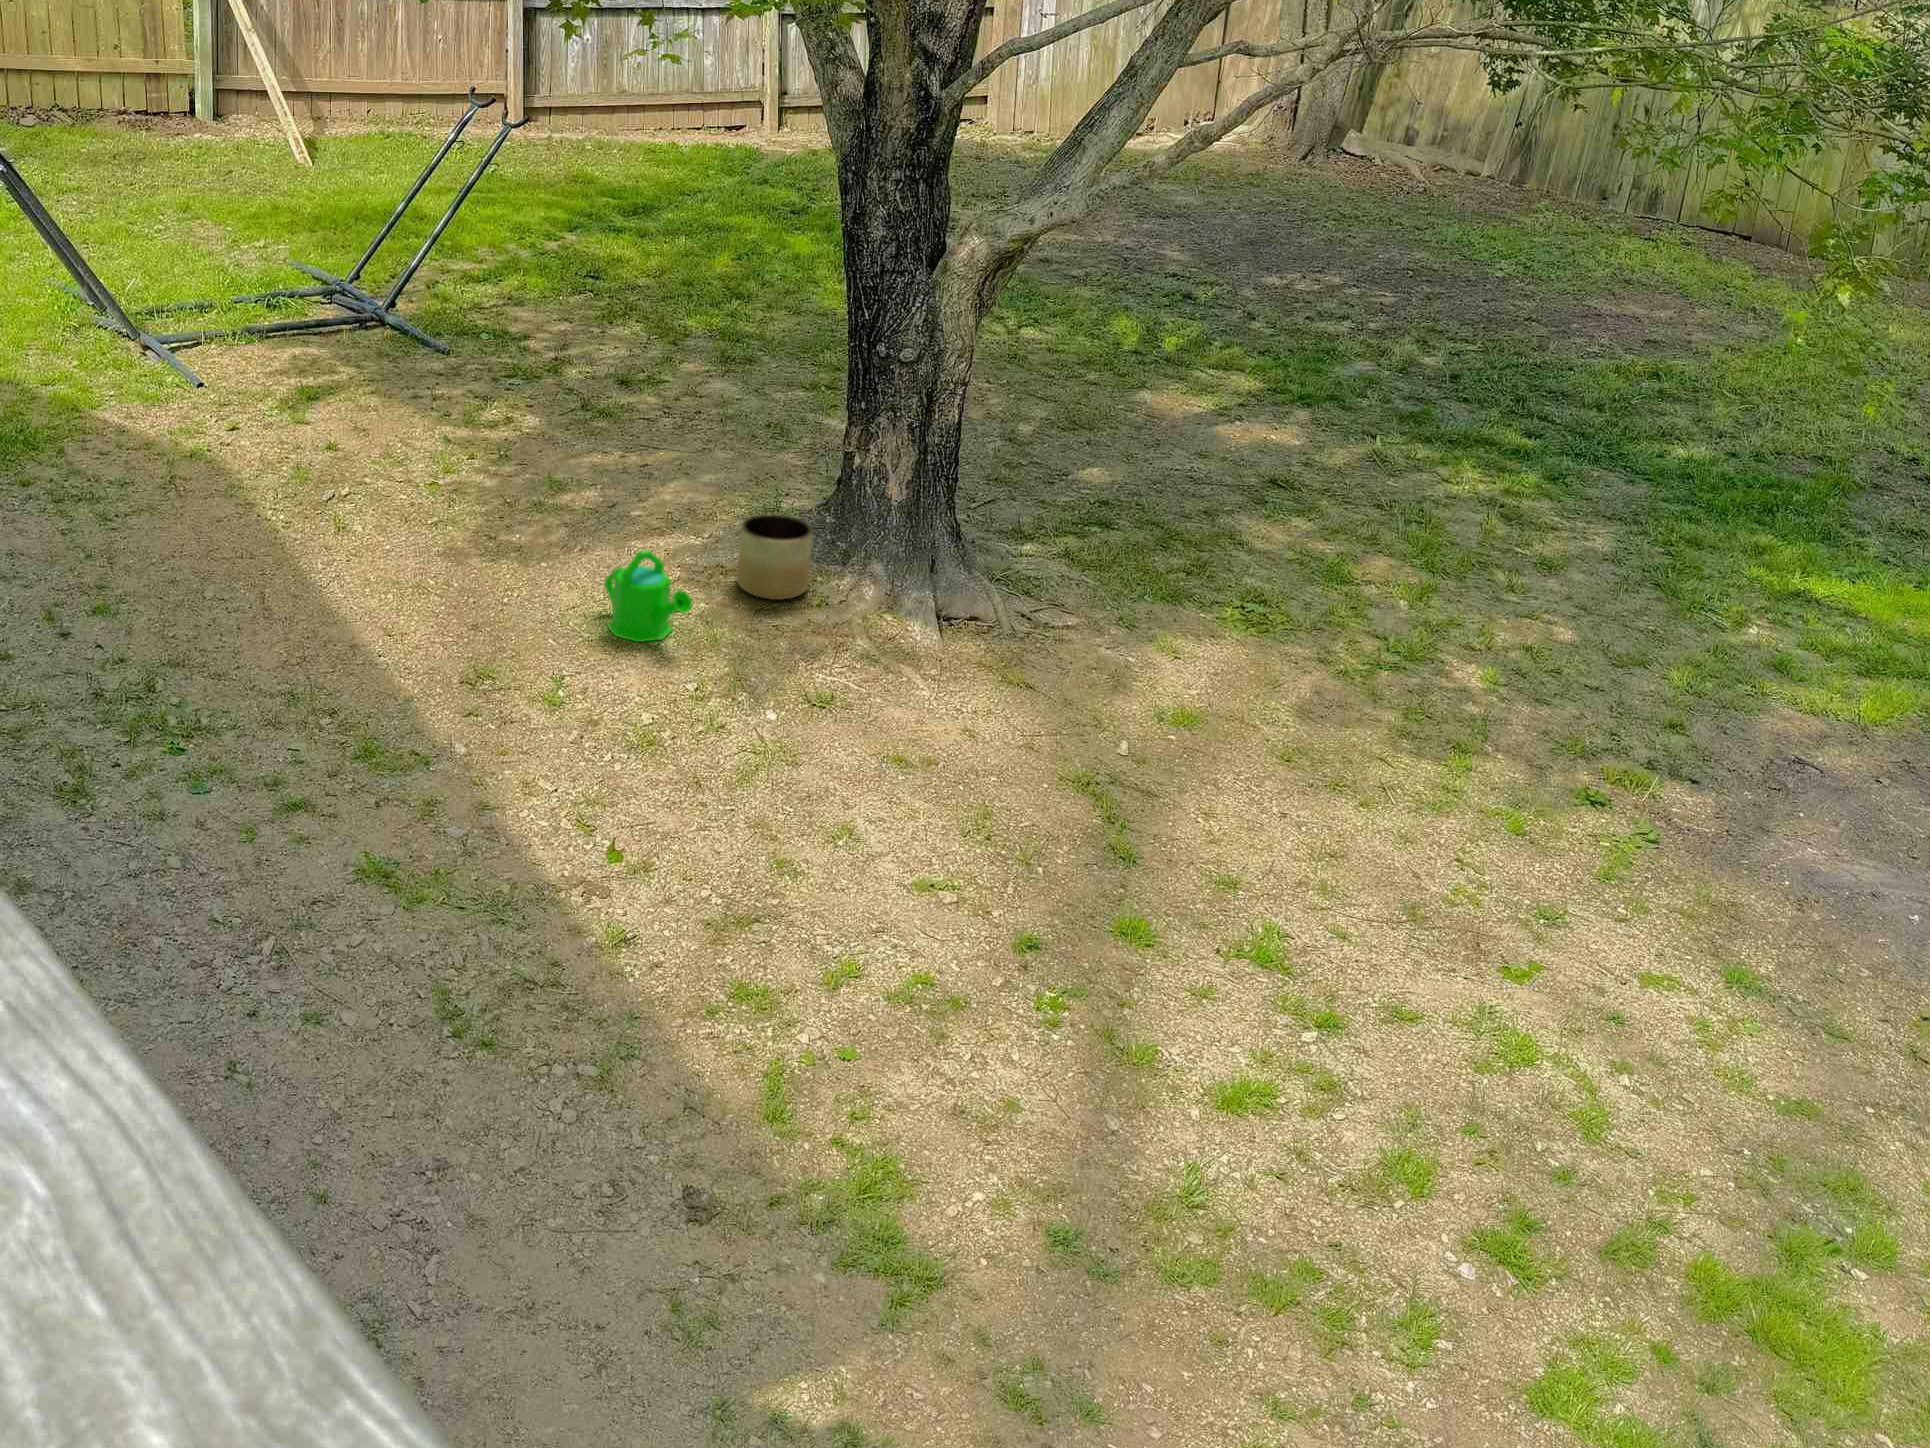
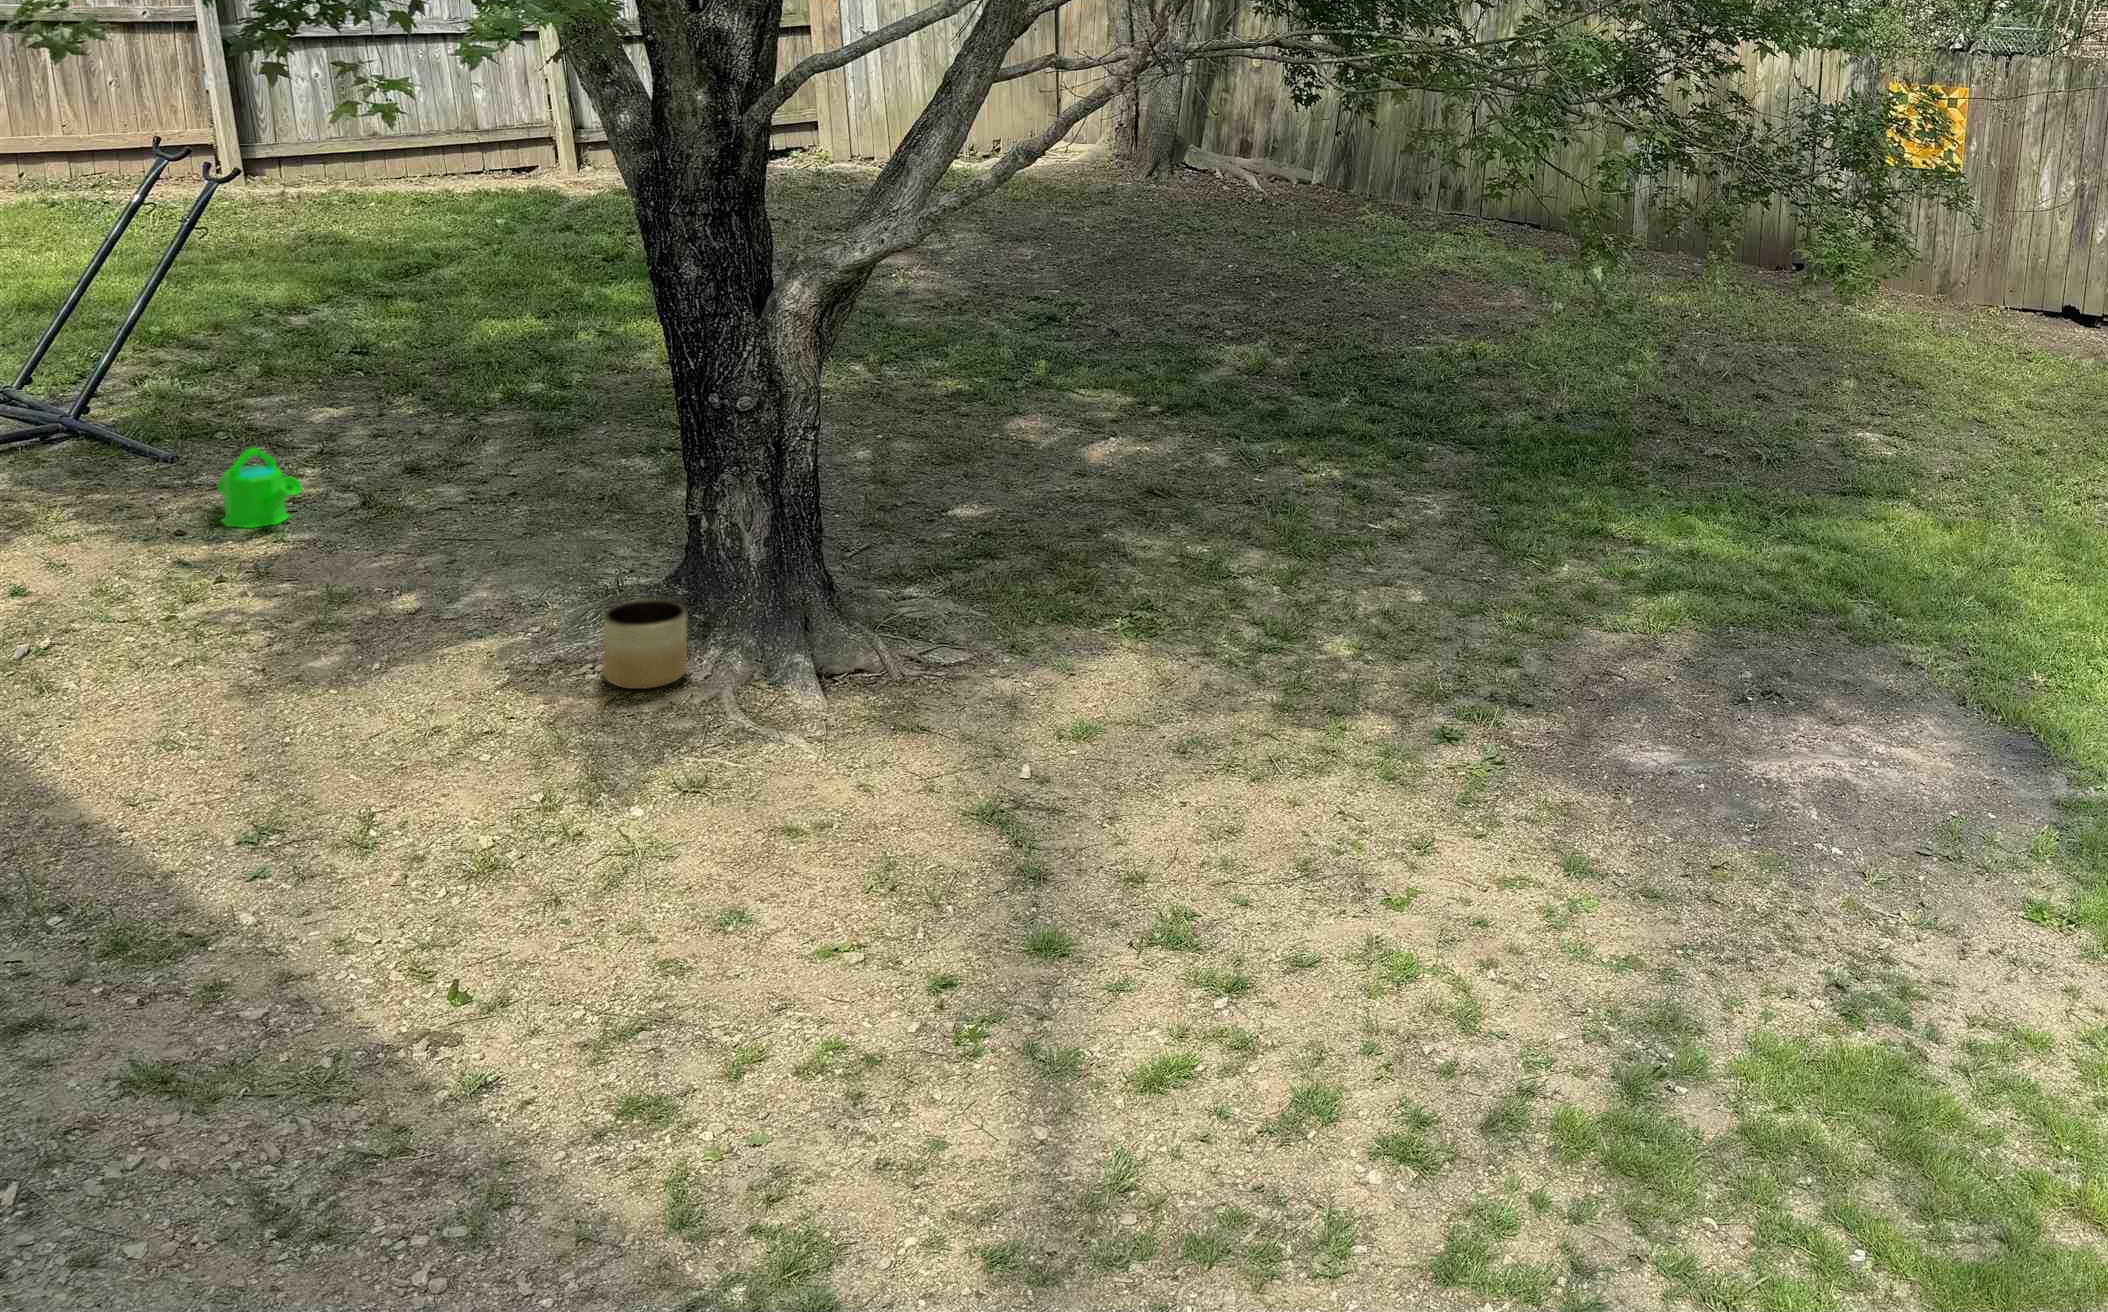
watering can: present [605,549,692,642] -> present [218,448,302,528]

